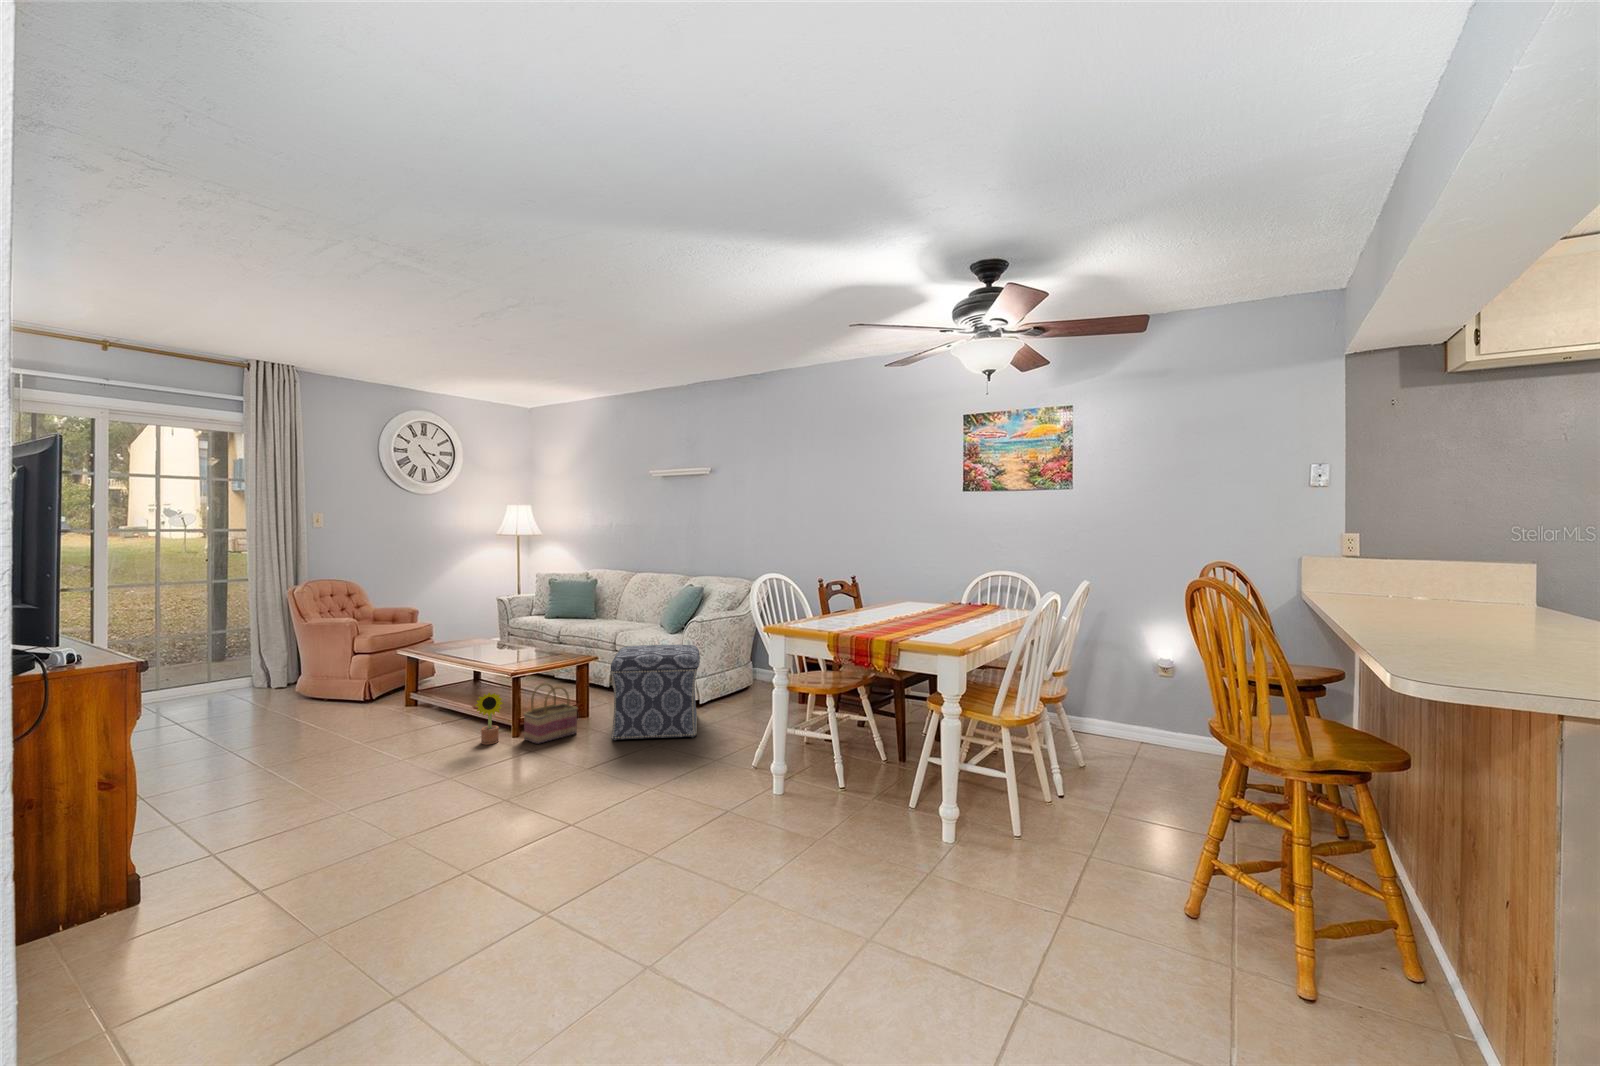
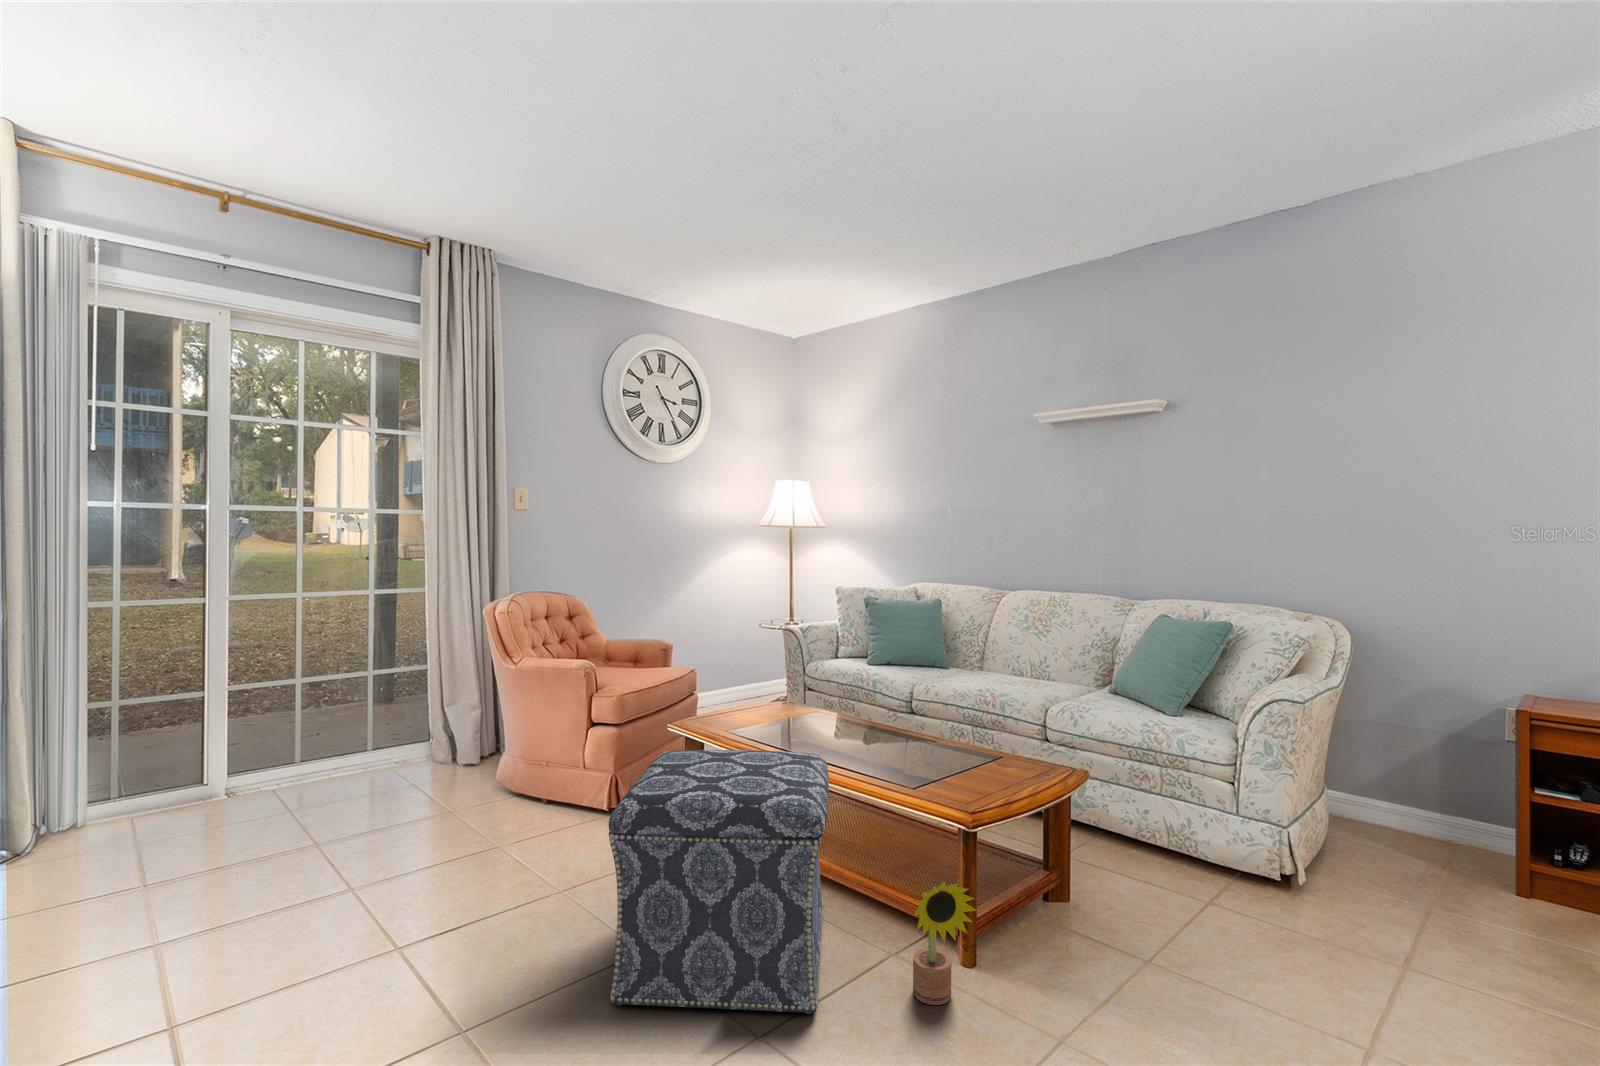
ottoman: present [610,645,700,740] -> present [609,750,829,1014]
basket: present [524,683,577,744] -> none [1006,849,1118,1019]

